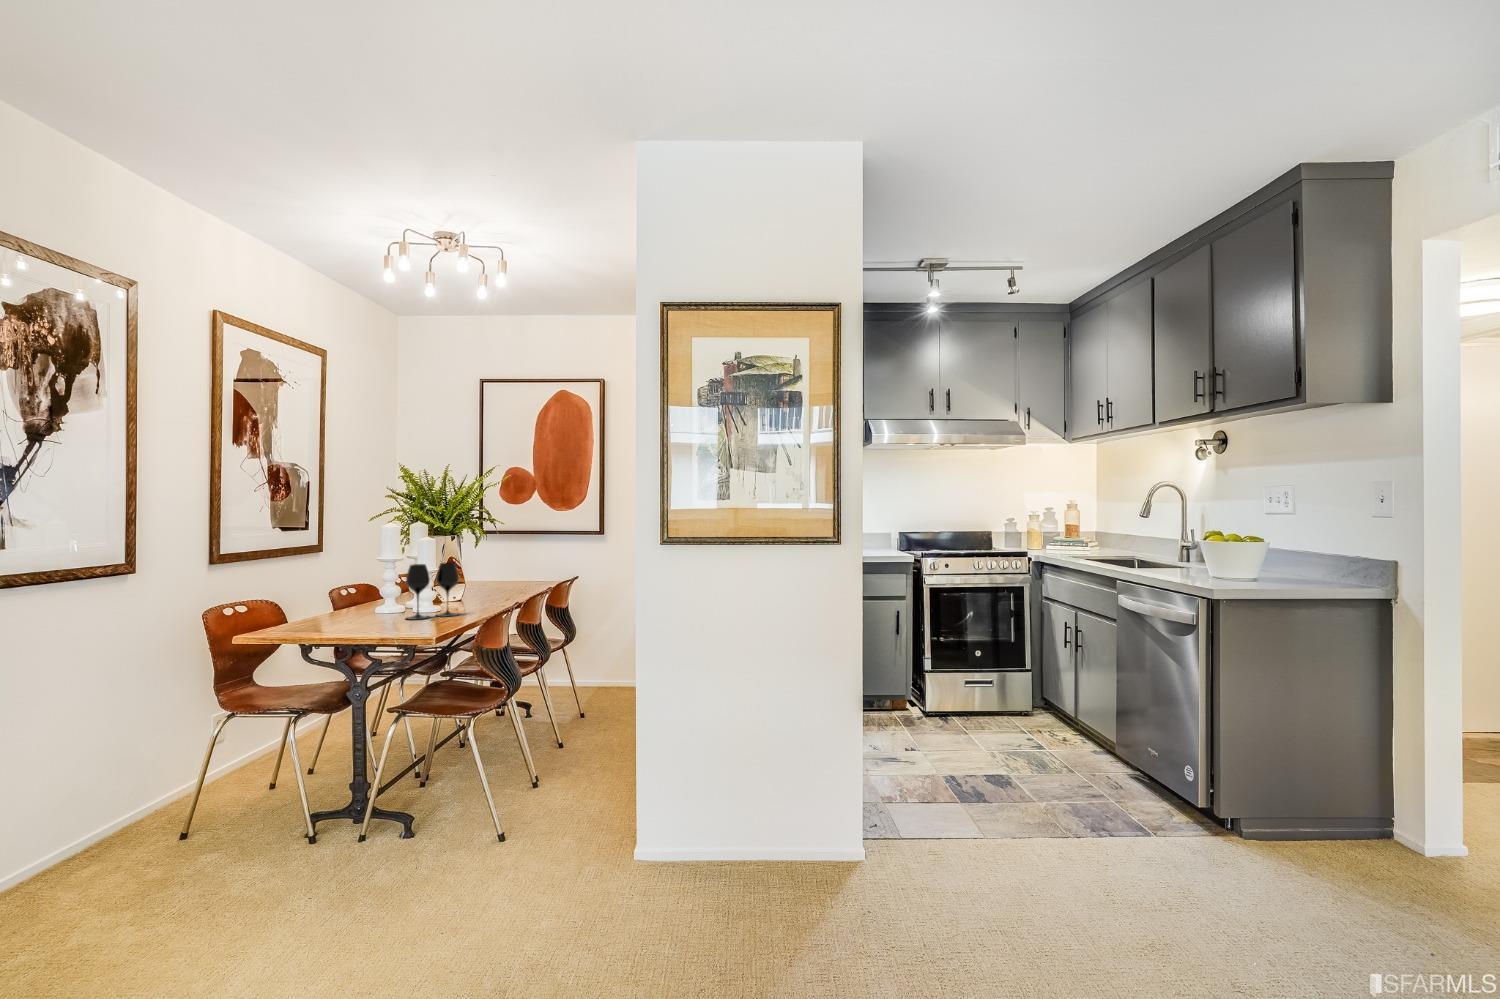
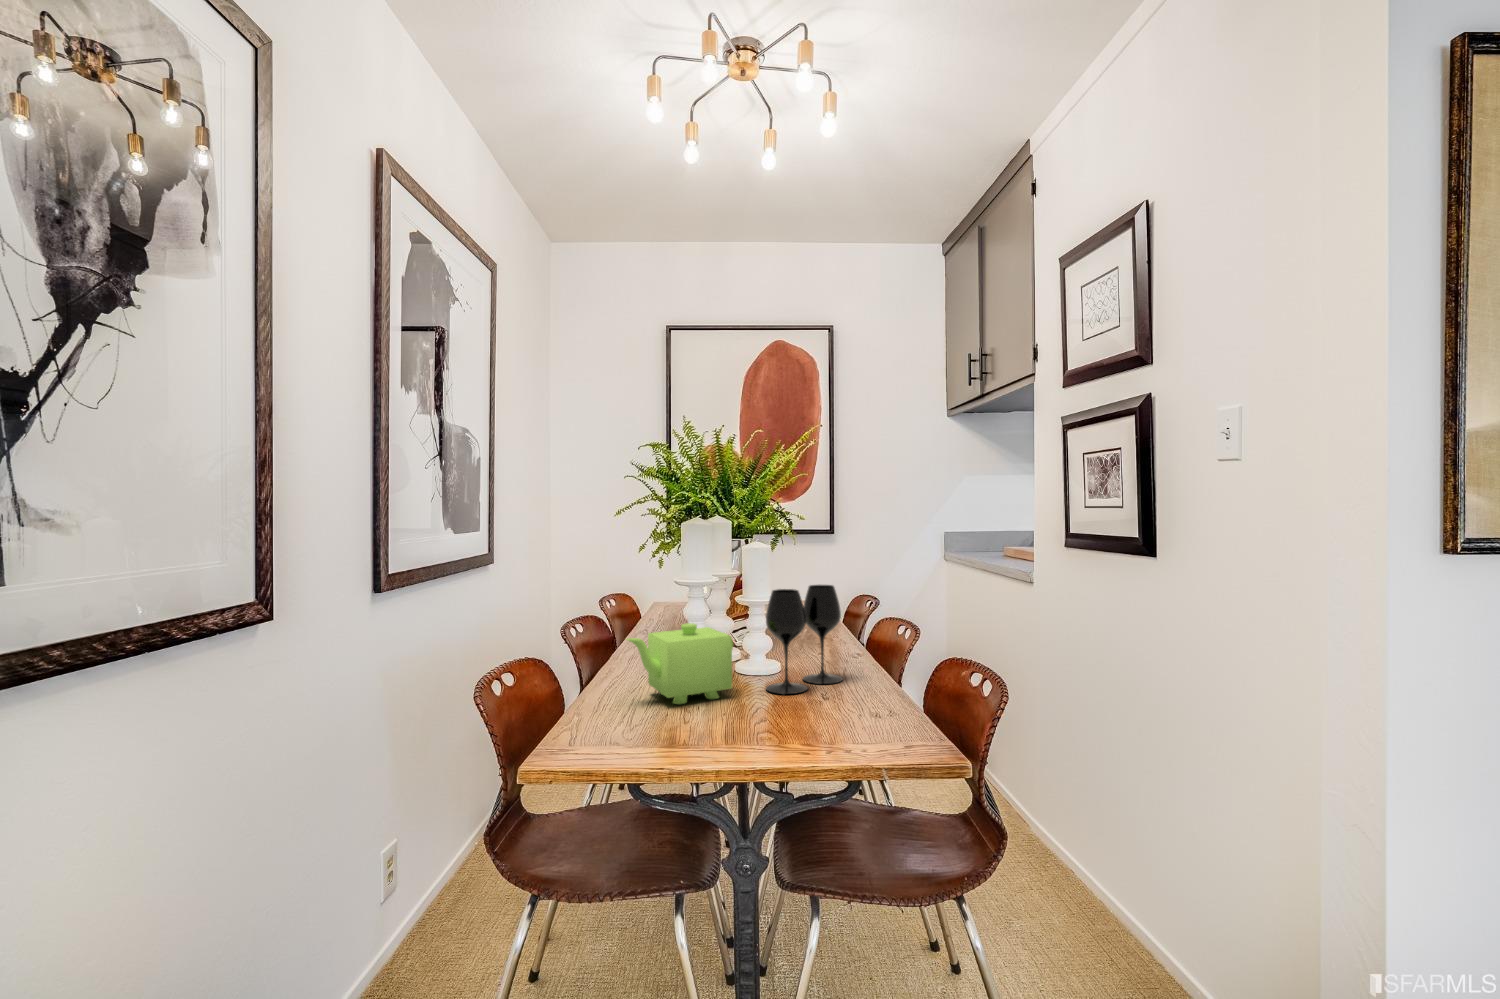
teapot: none [322,581,391,622] -> present [627,623,733,704]

